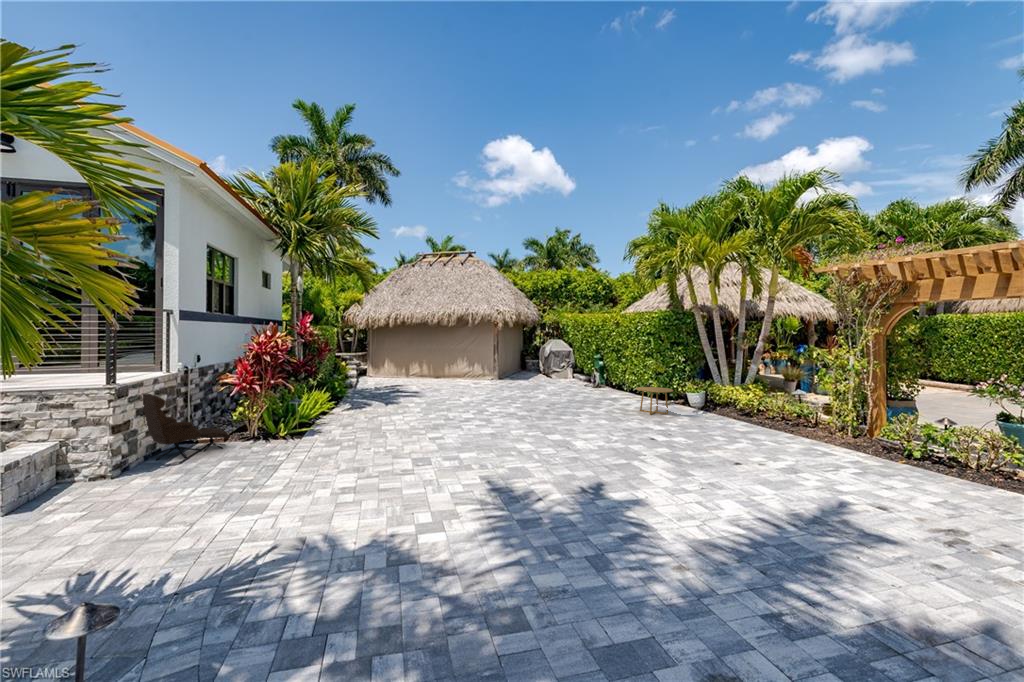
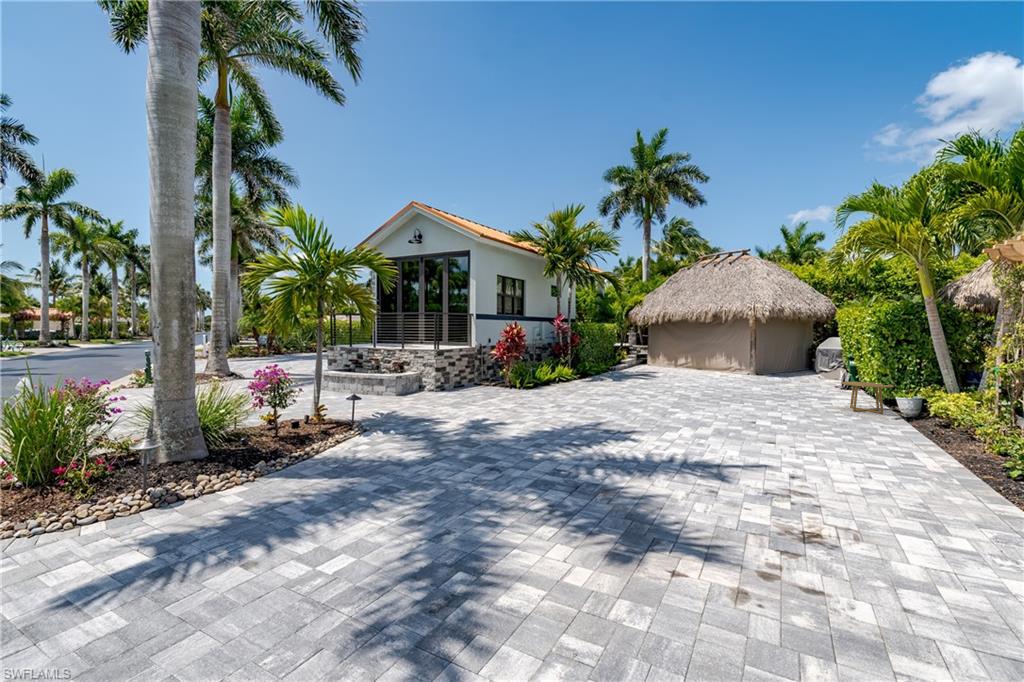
lounge chair: present [143,393,229,460] -> none [453,355,490,389]

